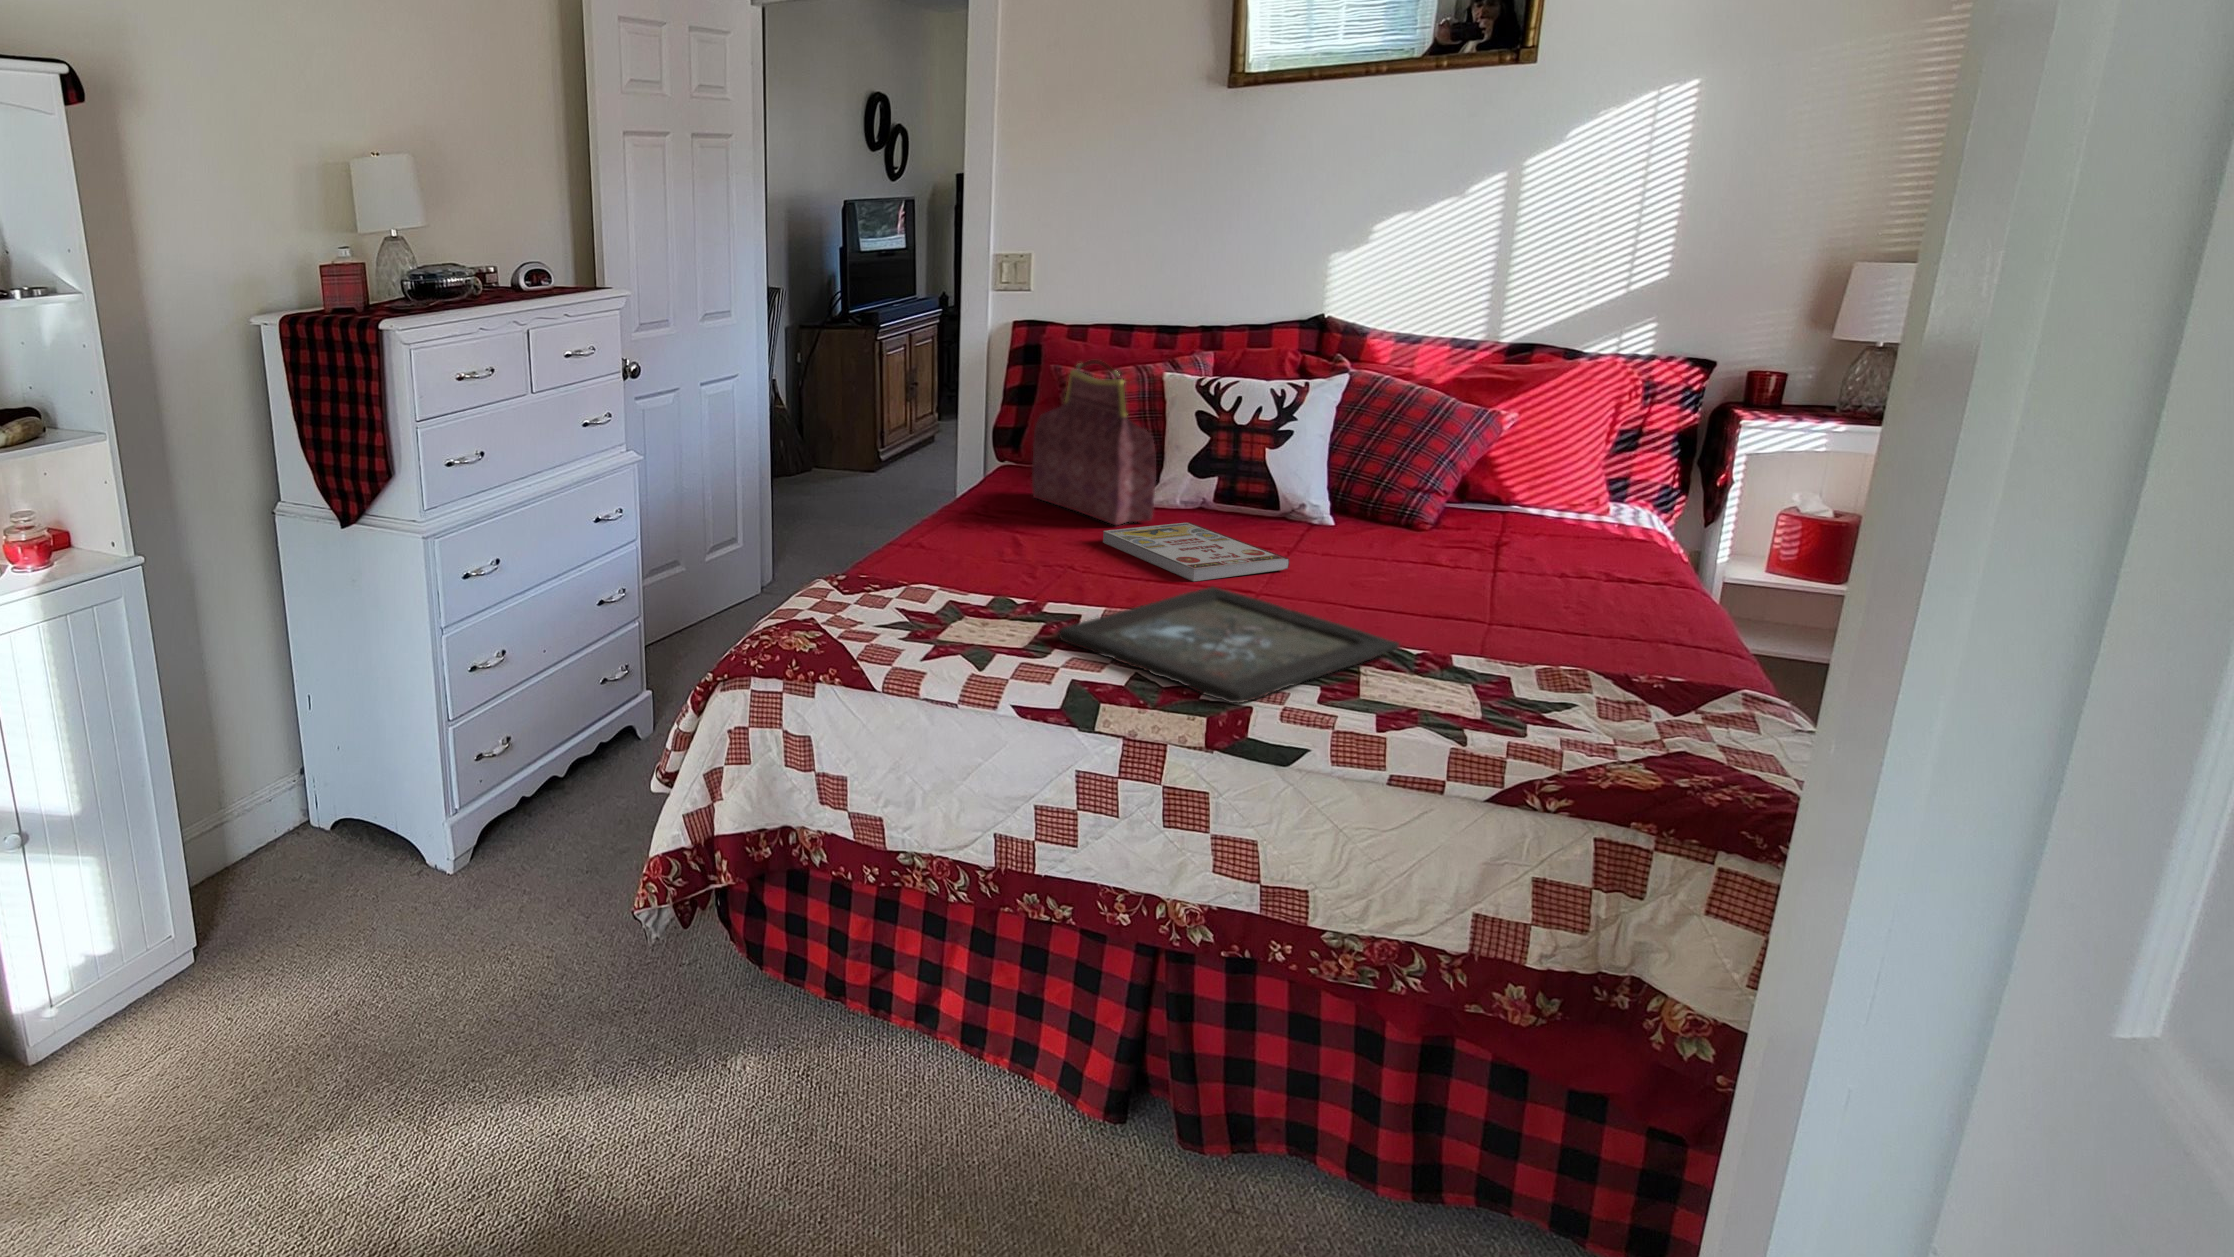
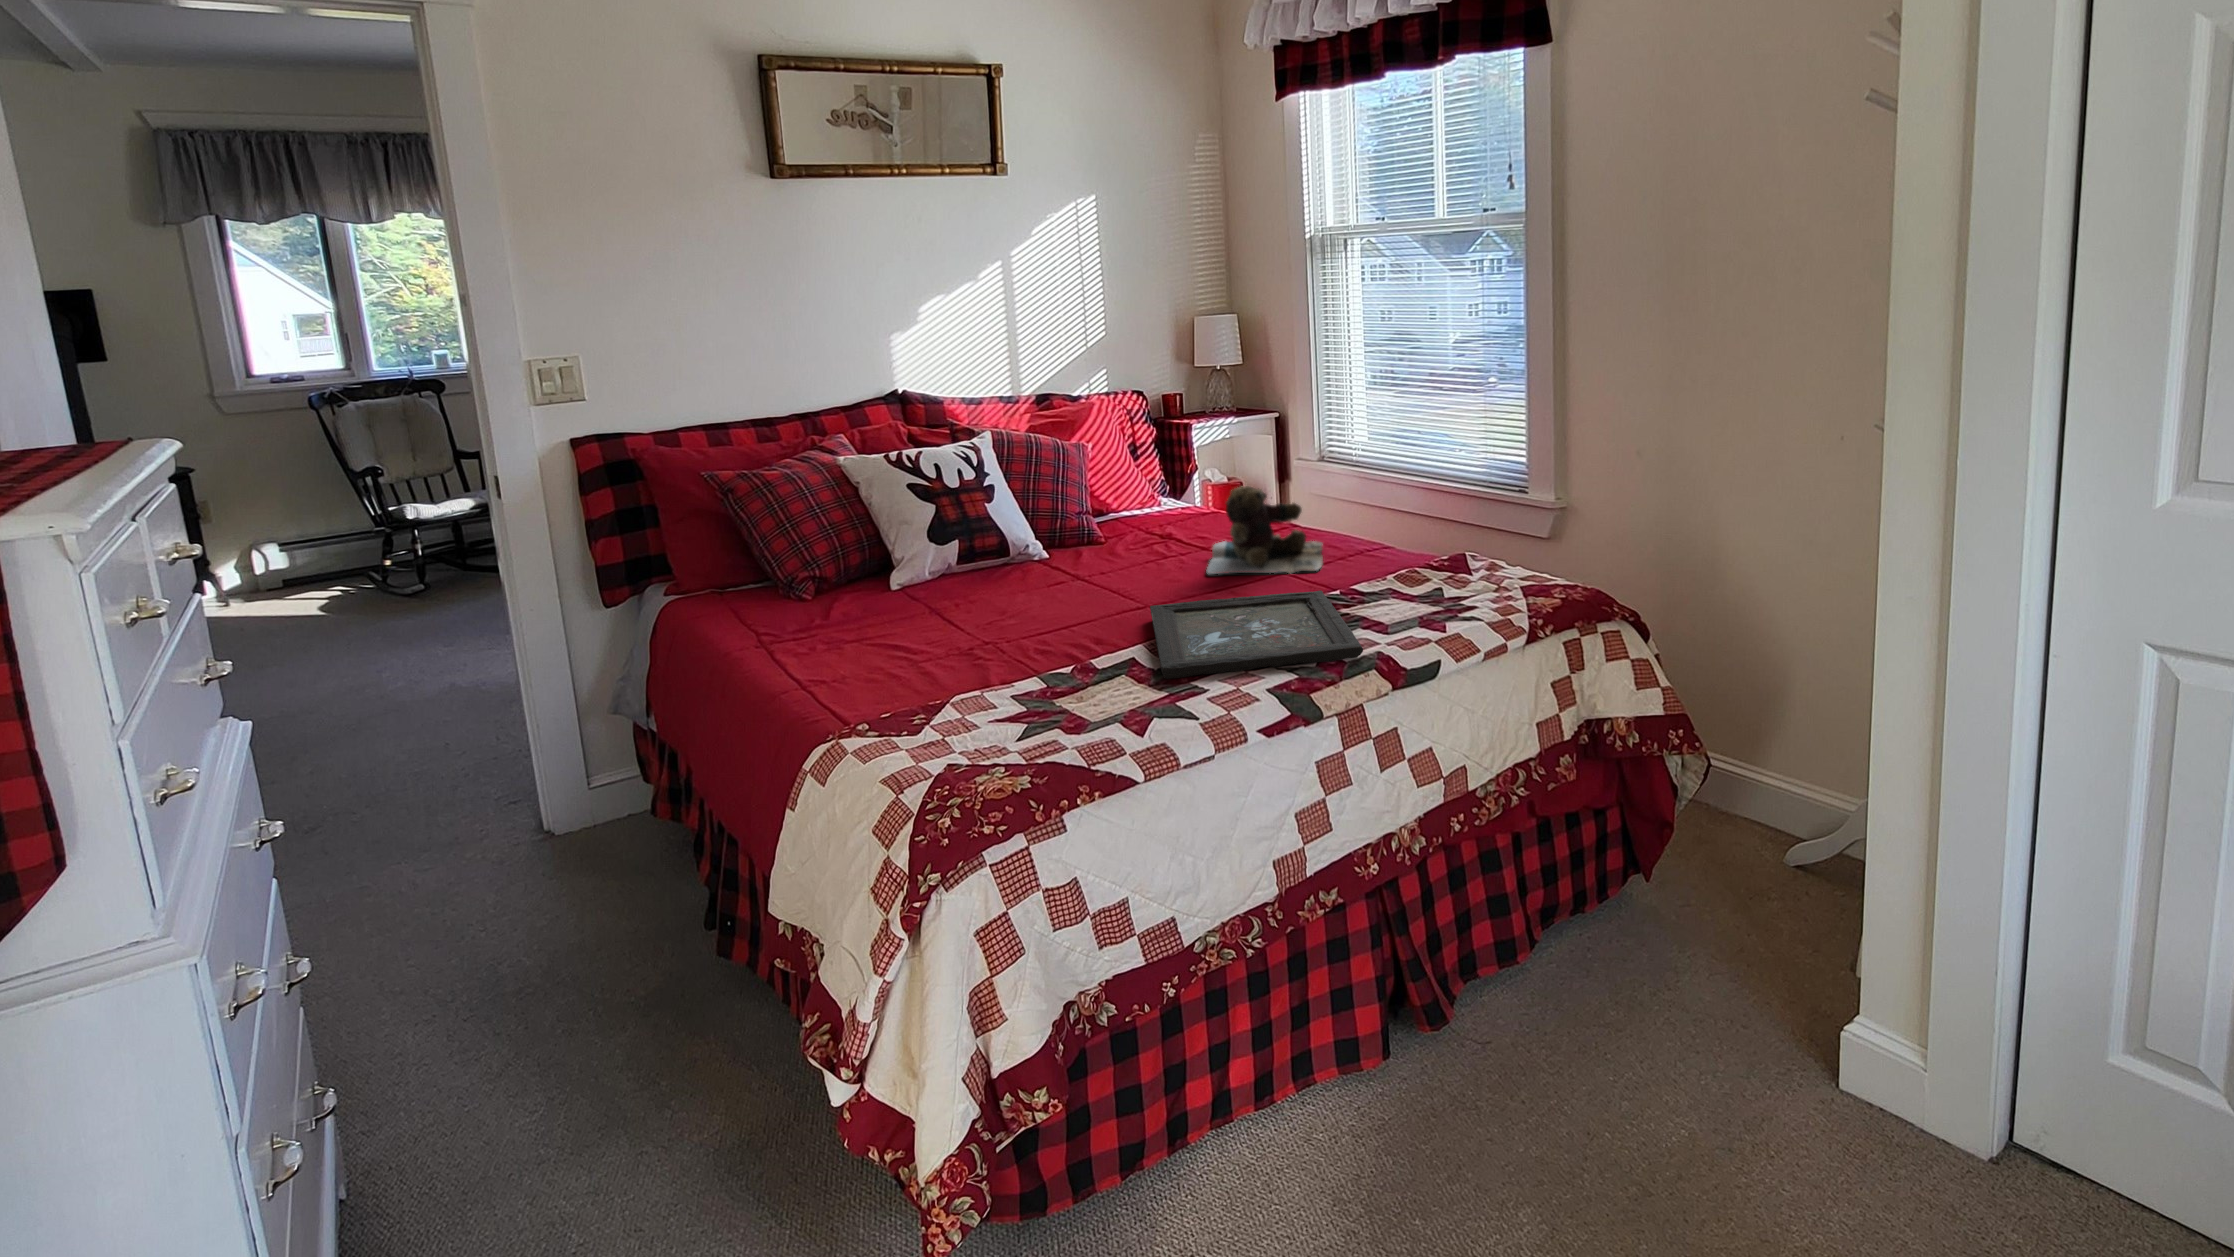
handbag: present [1032,360,1156,525] -> none [780,445,950,614]
teddy bear: none [1387,499,1621,634] -> present [1207,486,1323,574]
book: present [1103,522,1289,582] -> none [960,576,1129,619]

